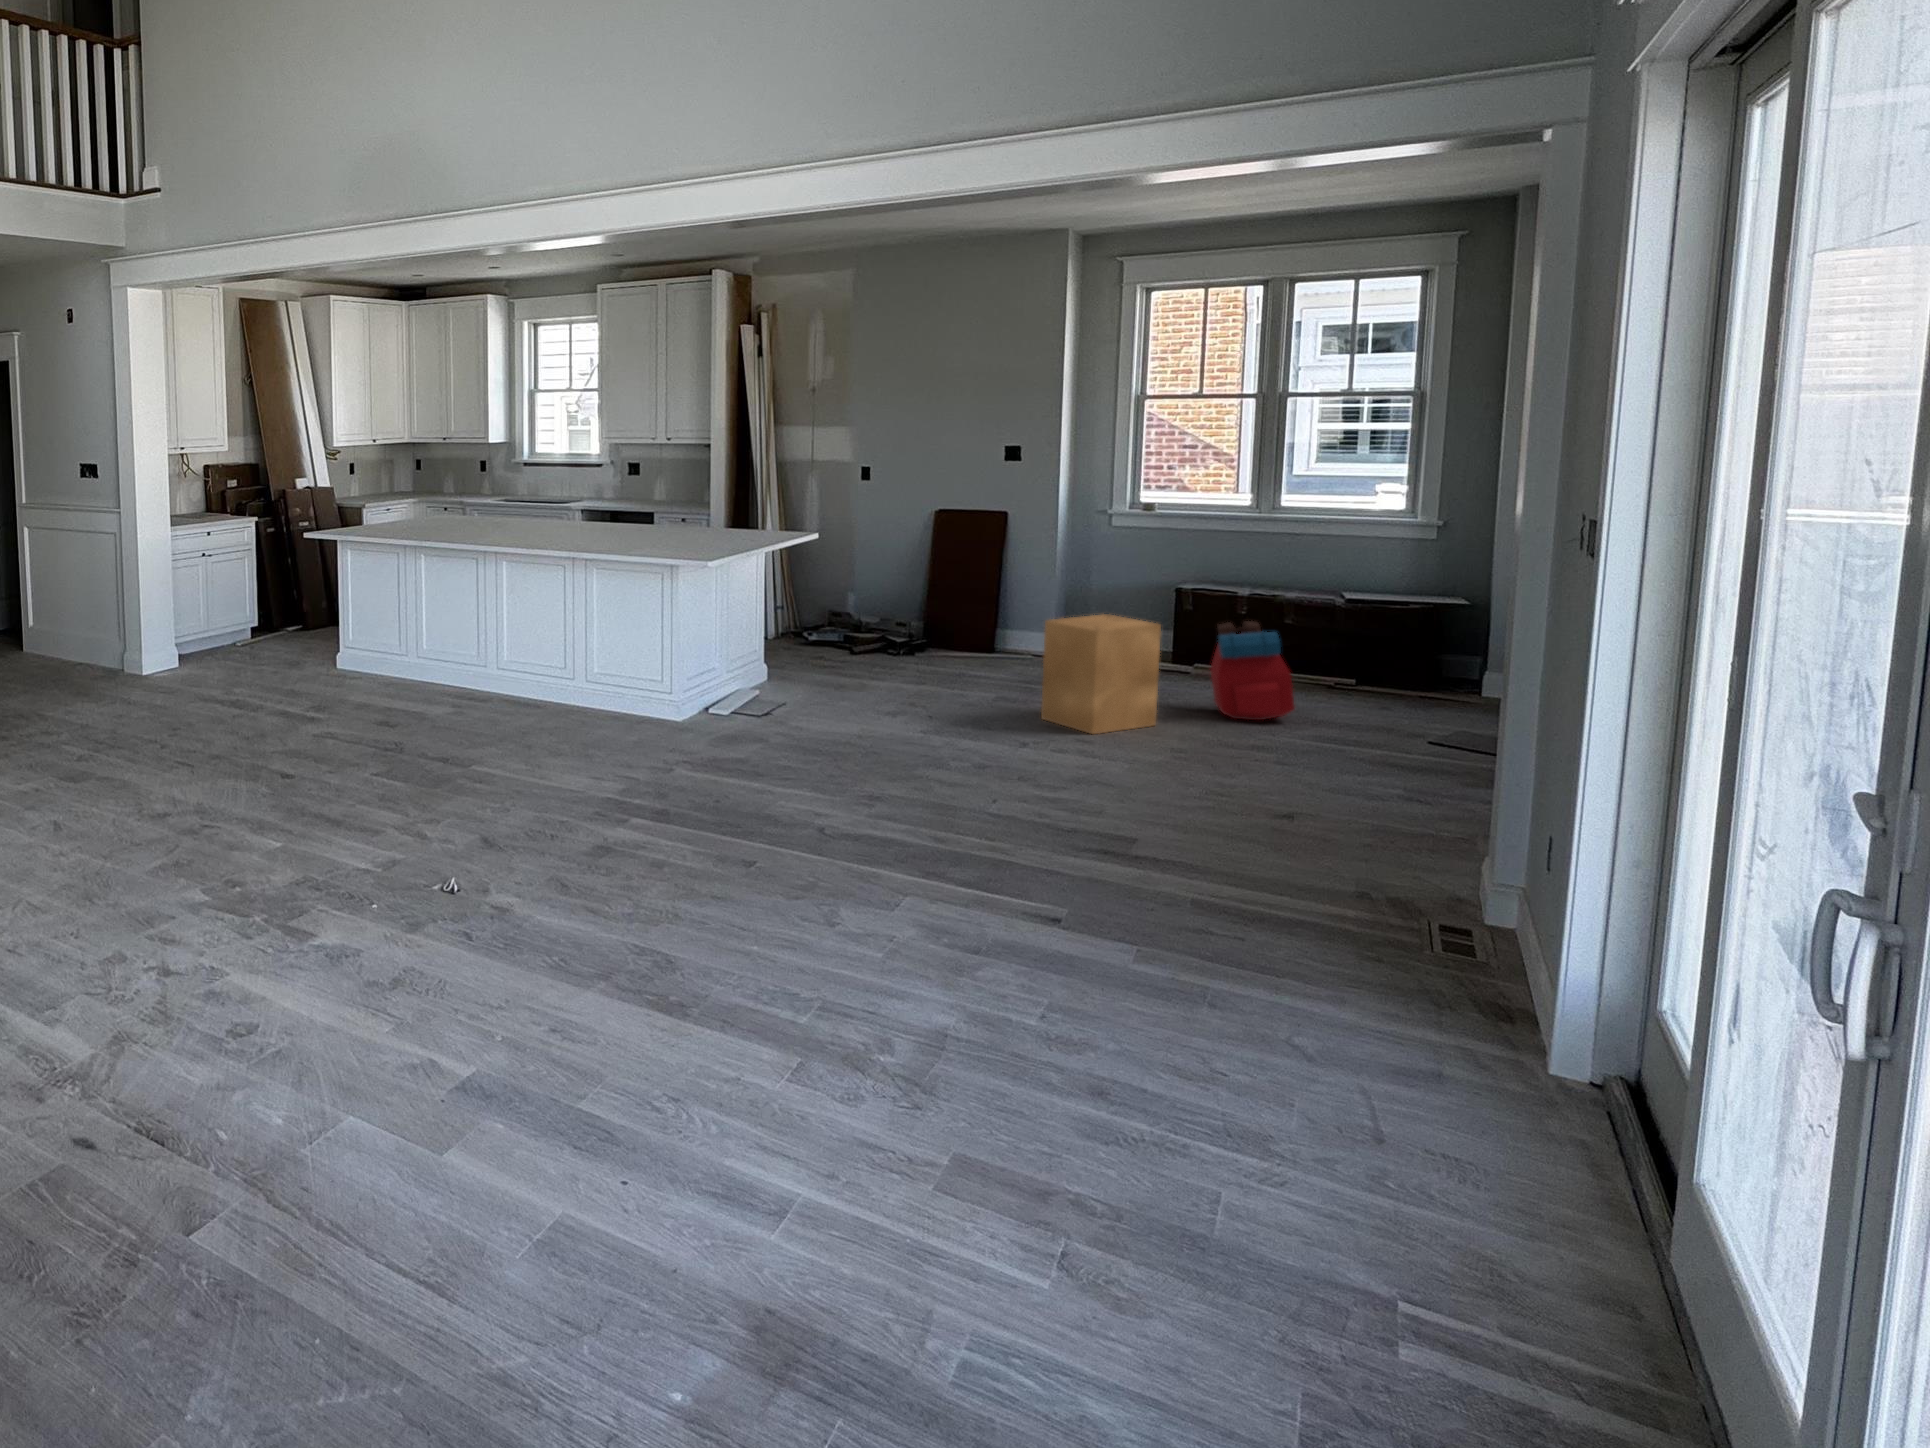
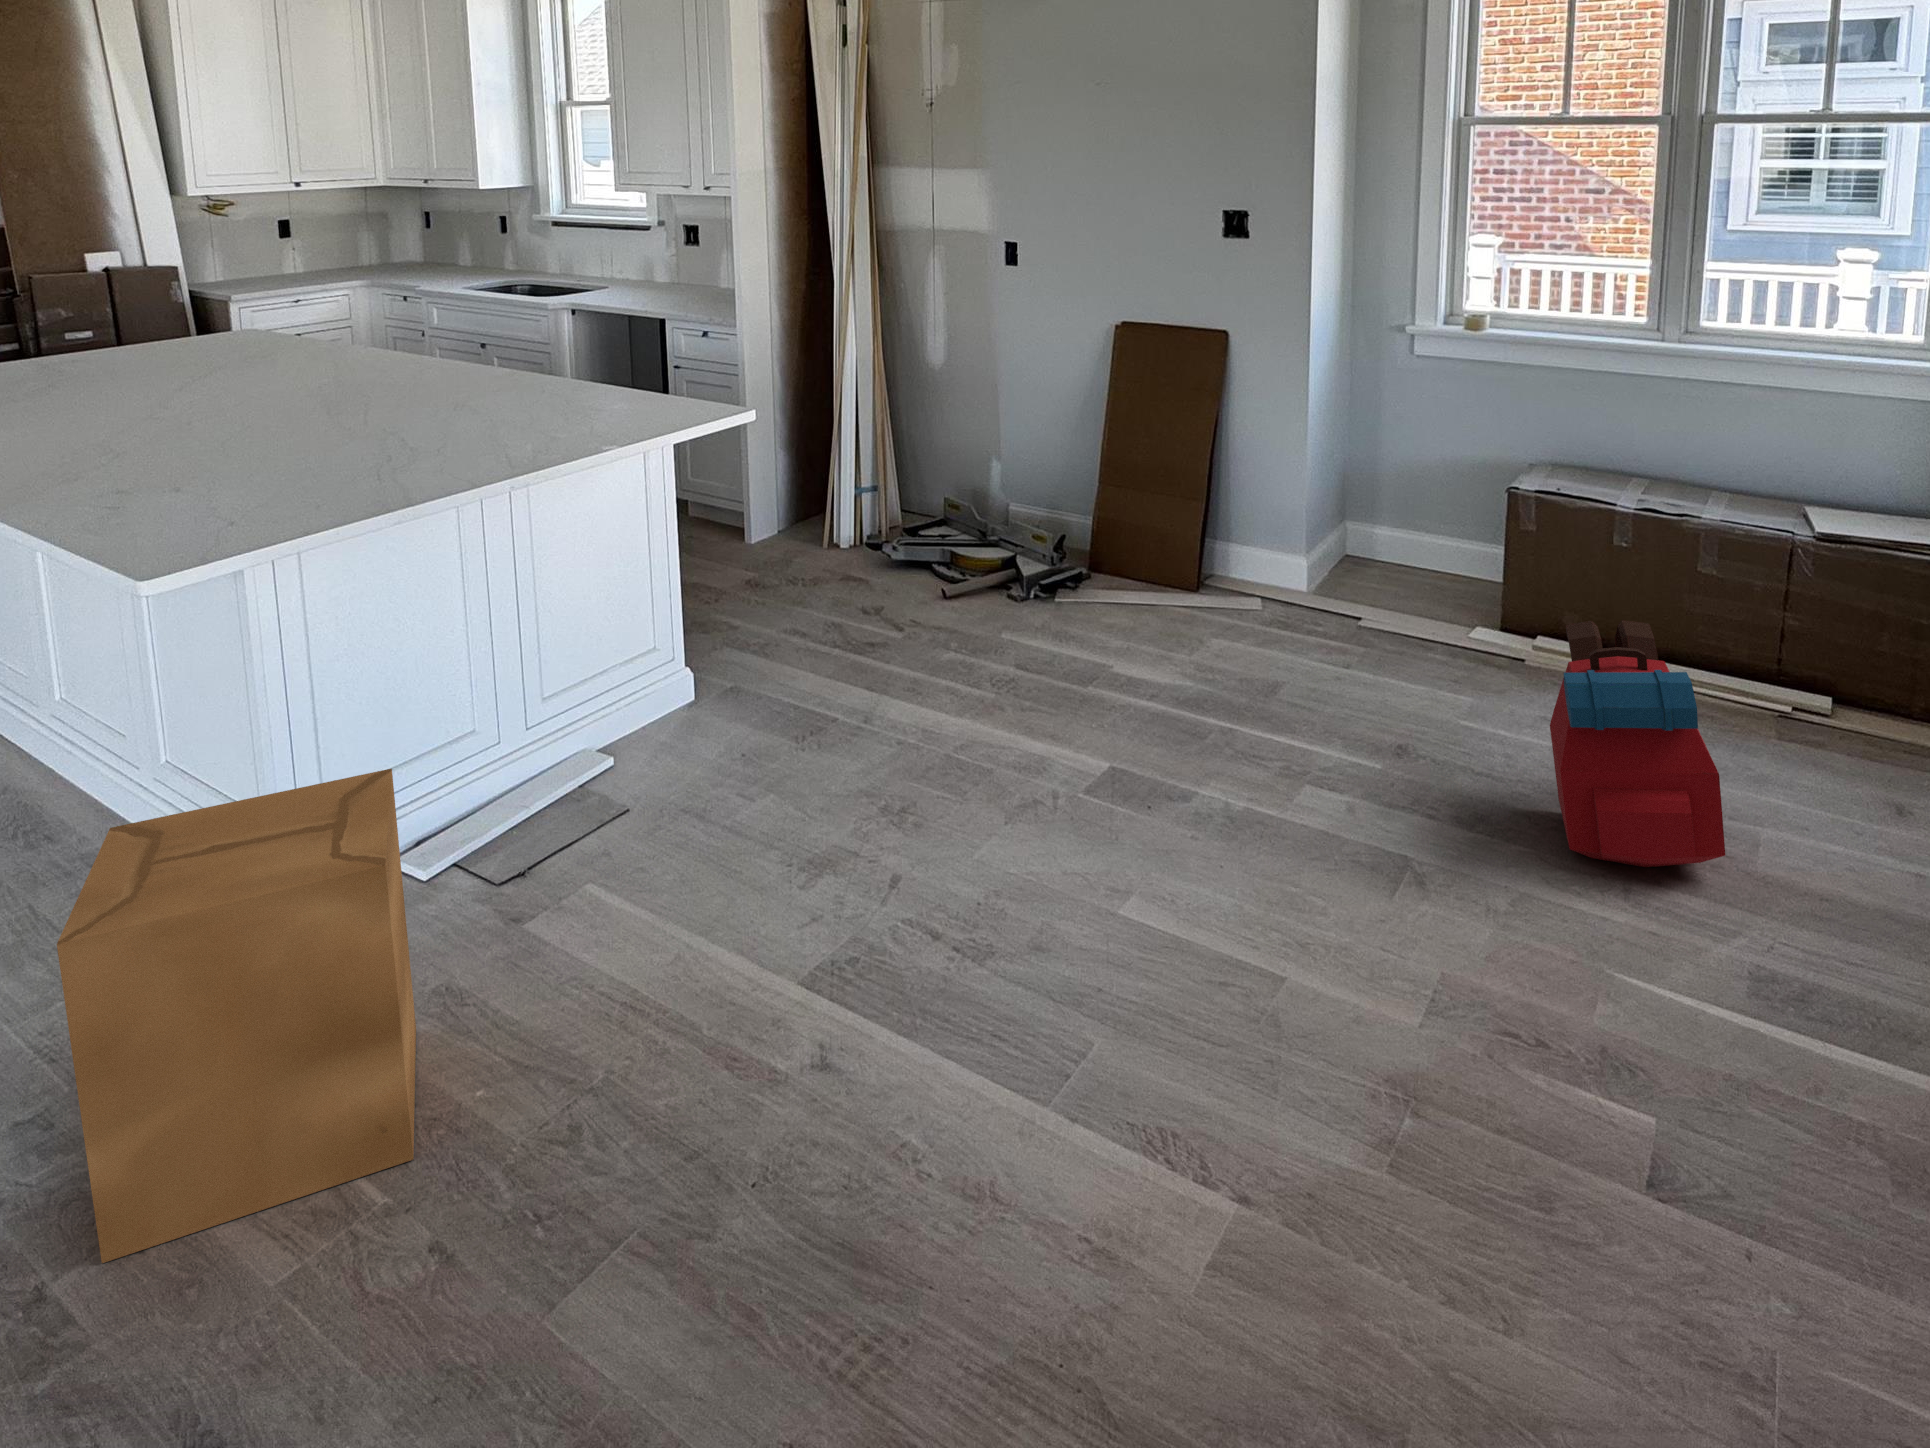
cardboard box: present [1041,614,1161,734] -> present [57,769,416,1263]

